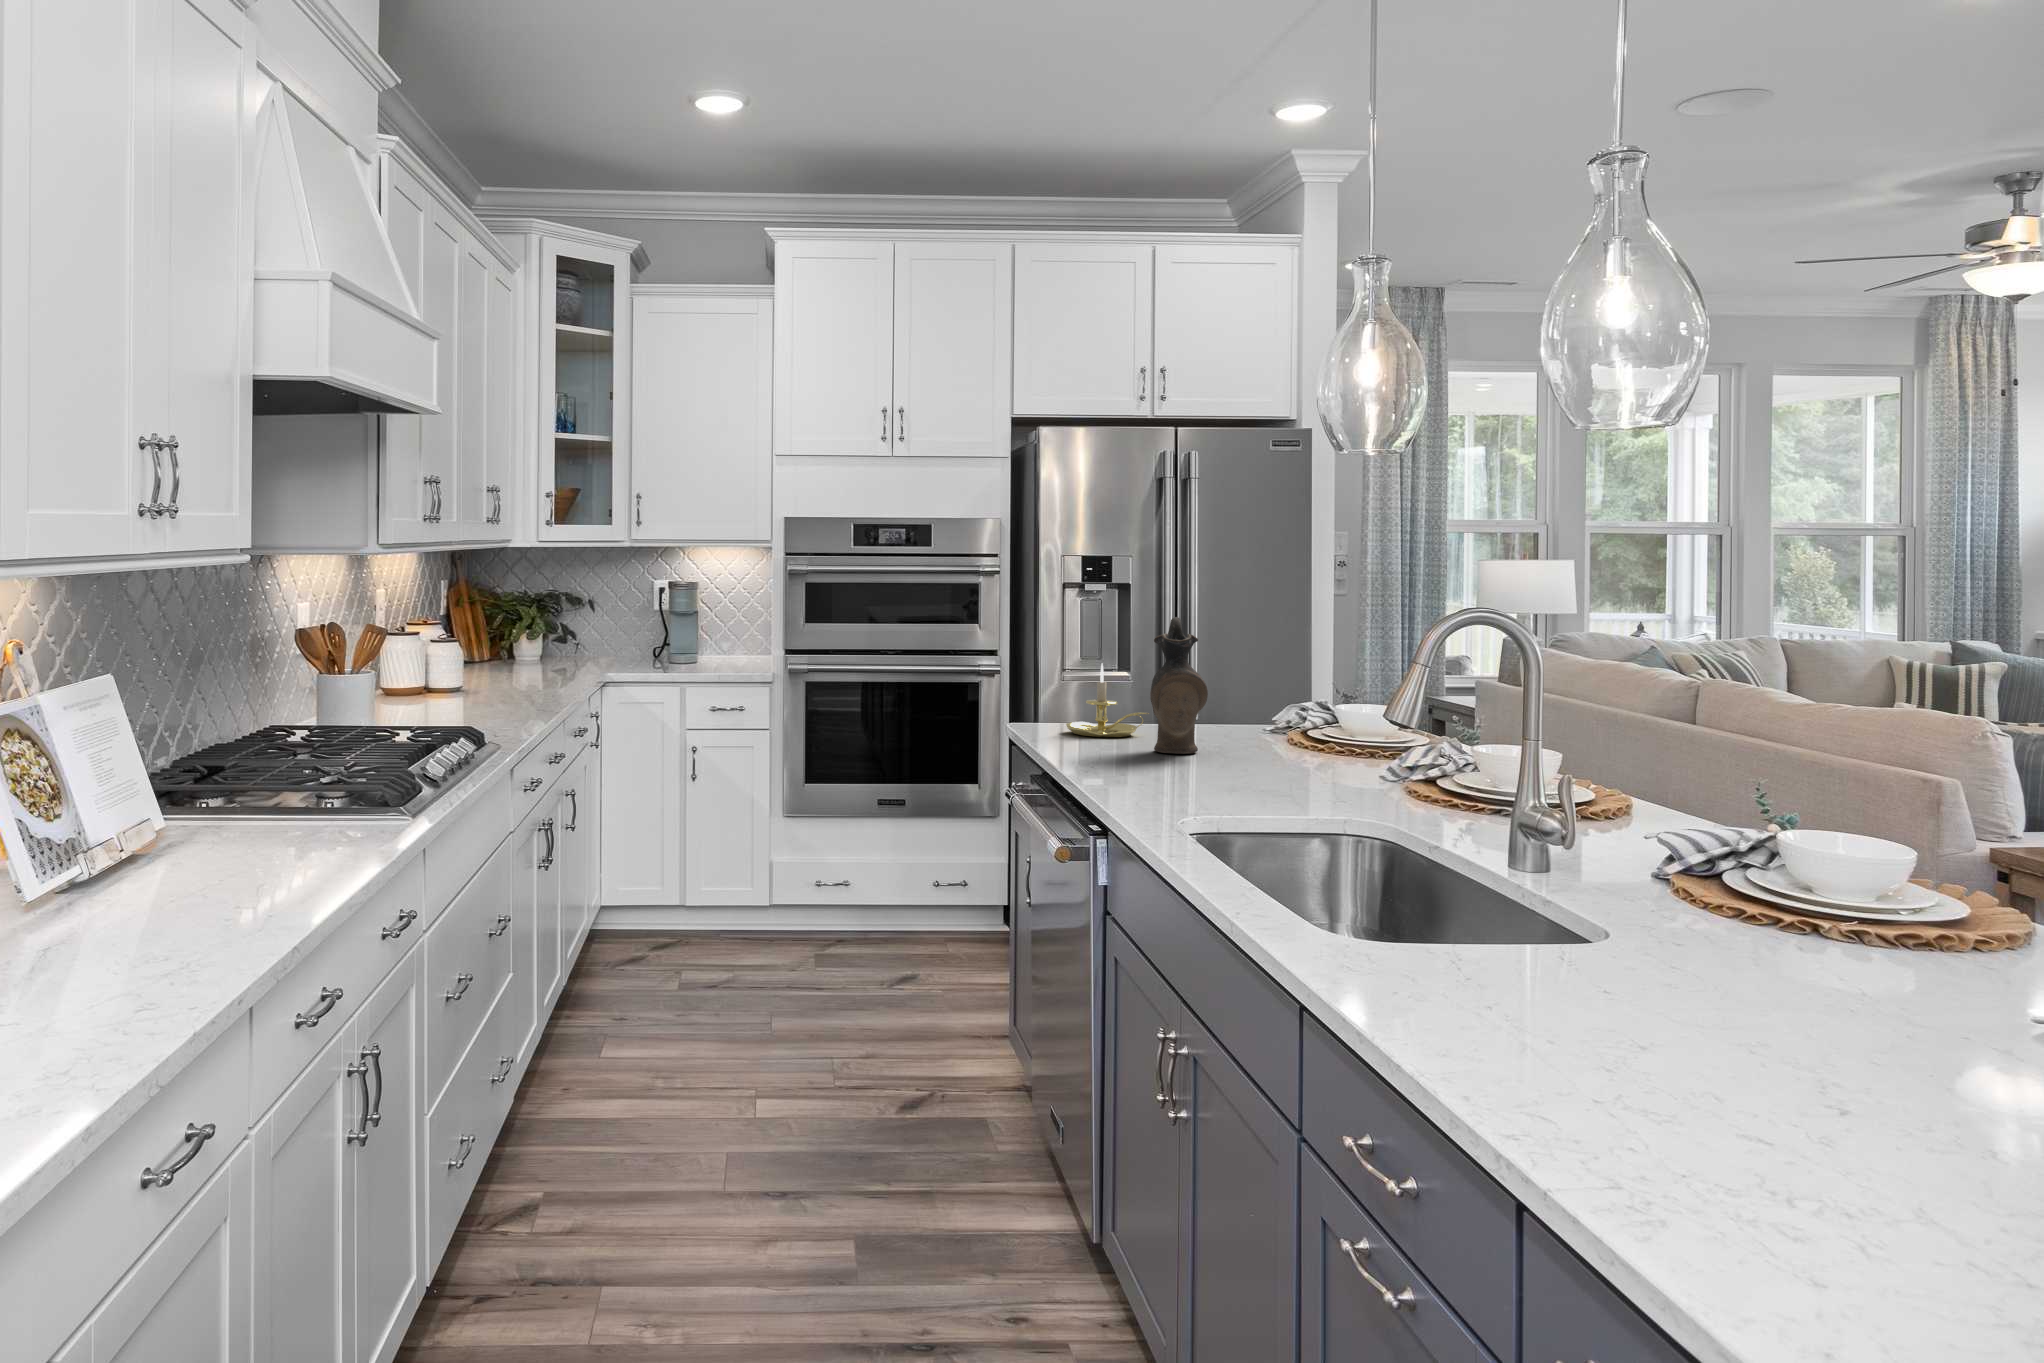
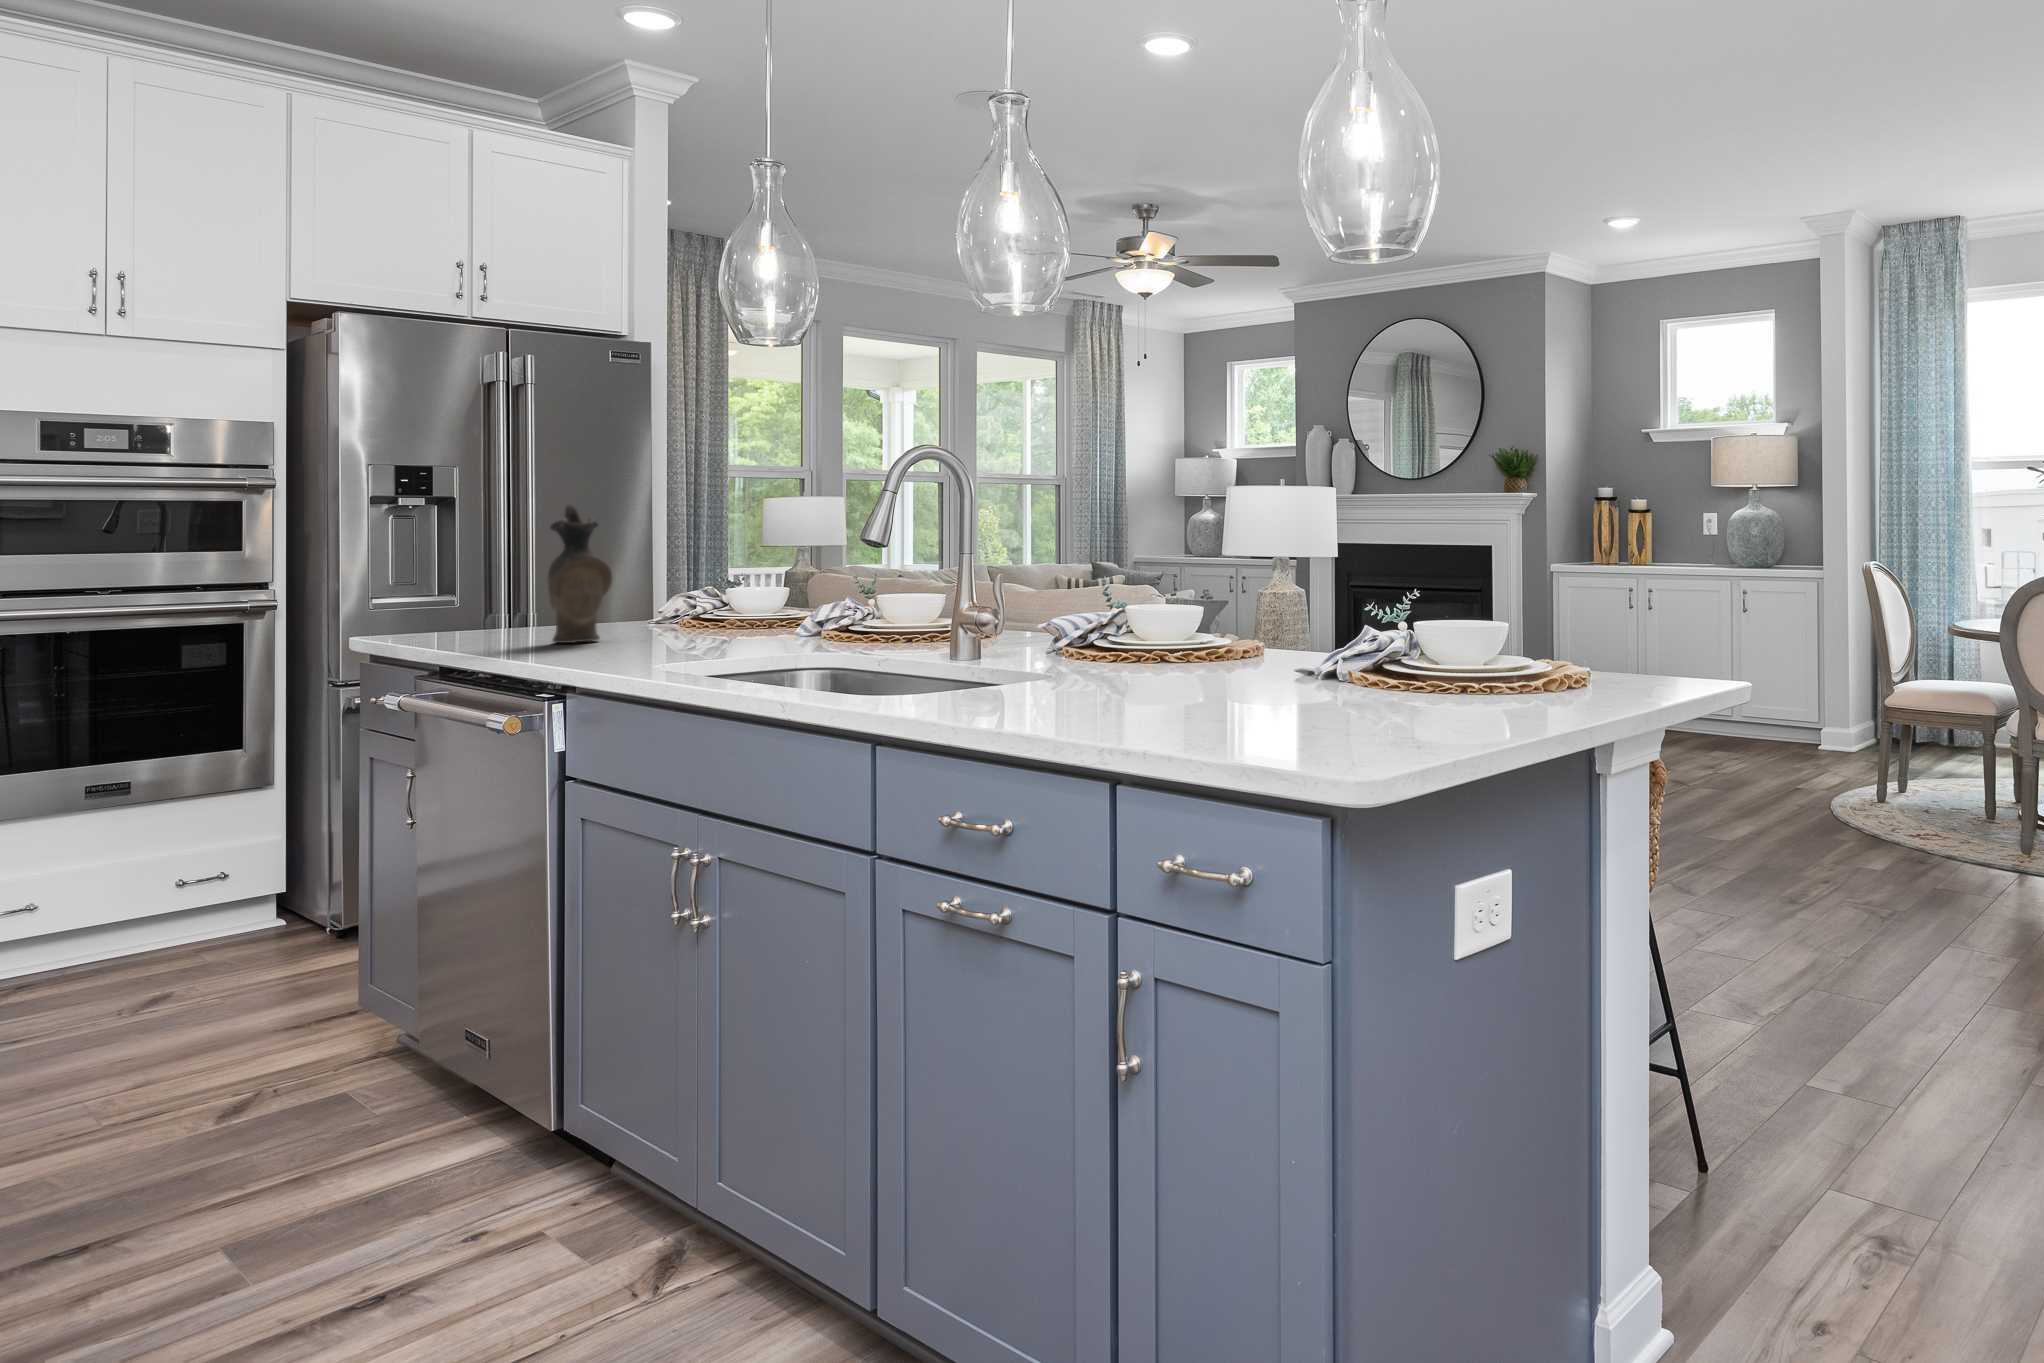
candle holder: present [1066,663,1149,737] -> none [428,562,529,642]

